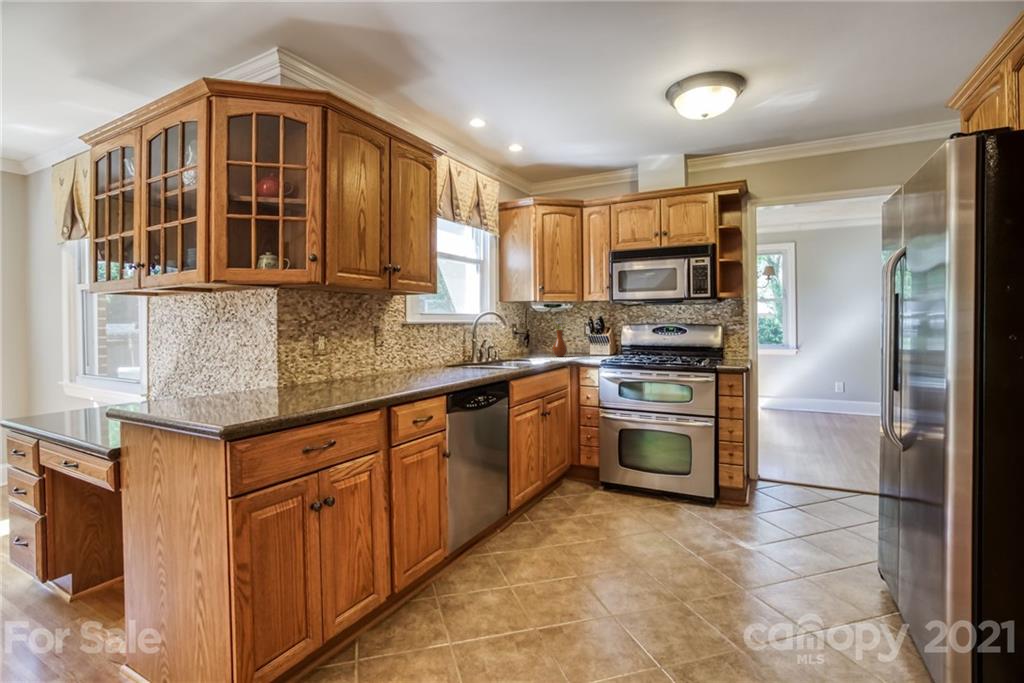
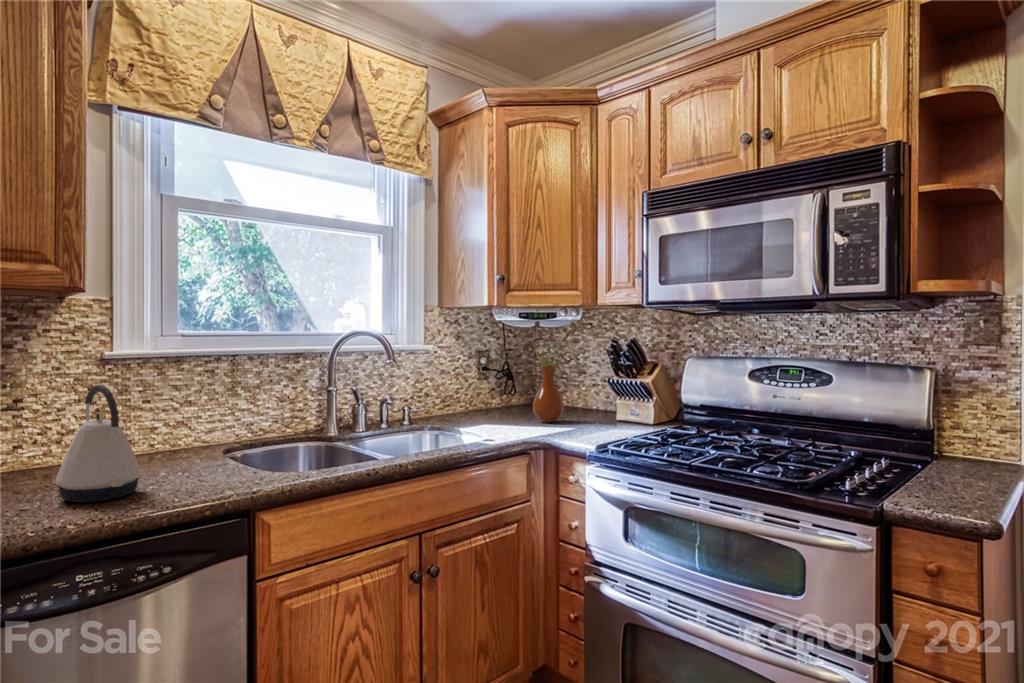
kettle: none [444,331,476,375] -> present [56,385,141,502]

